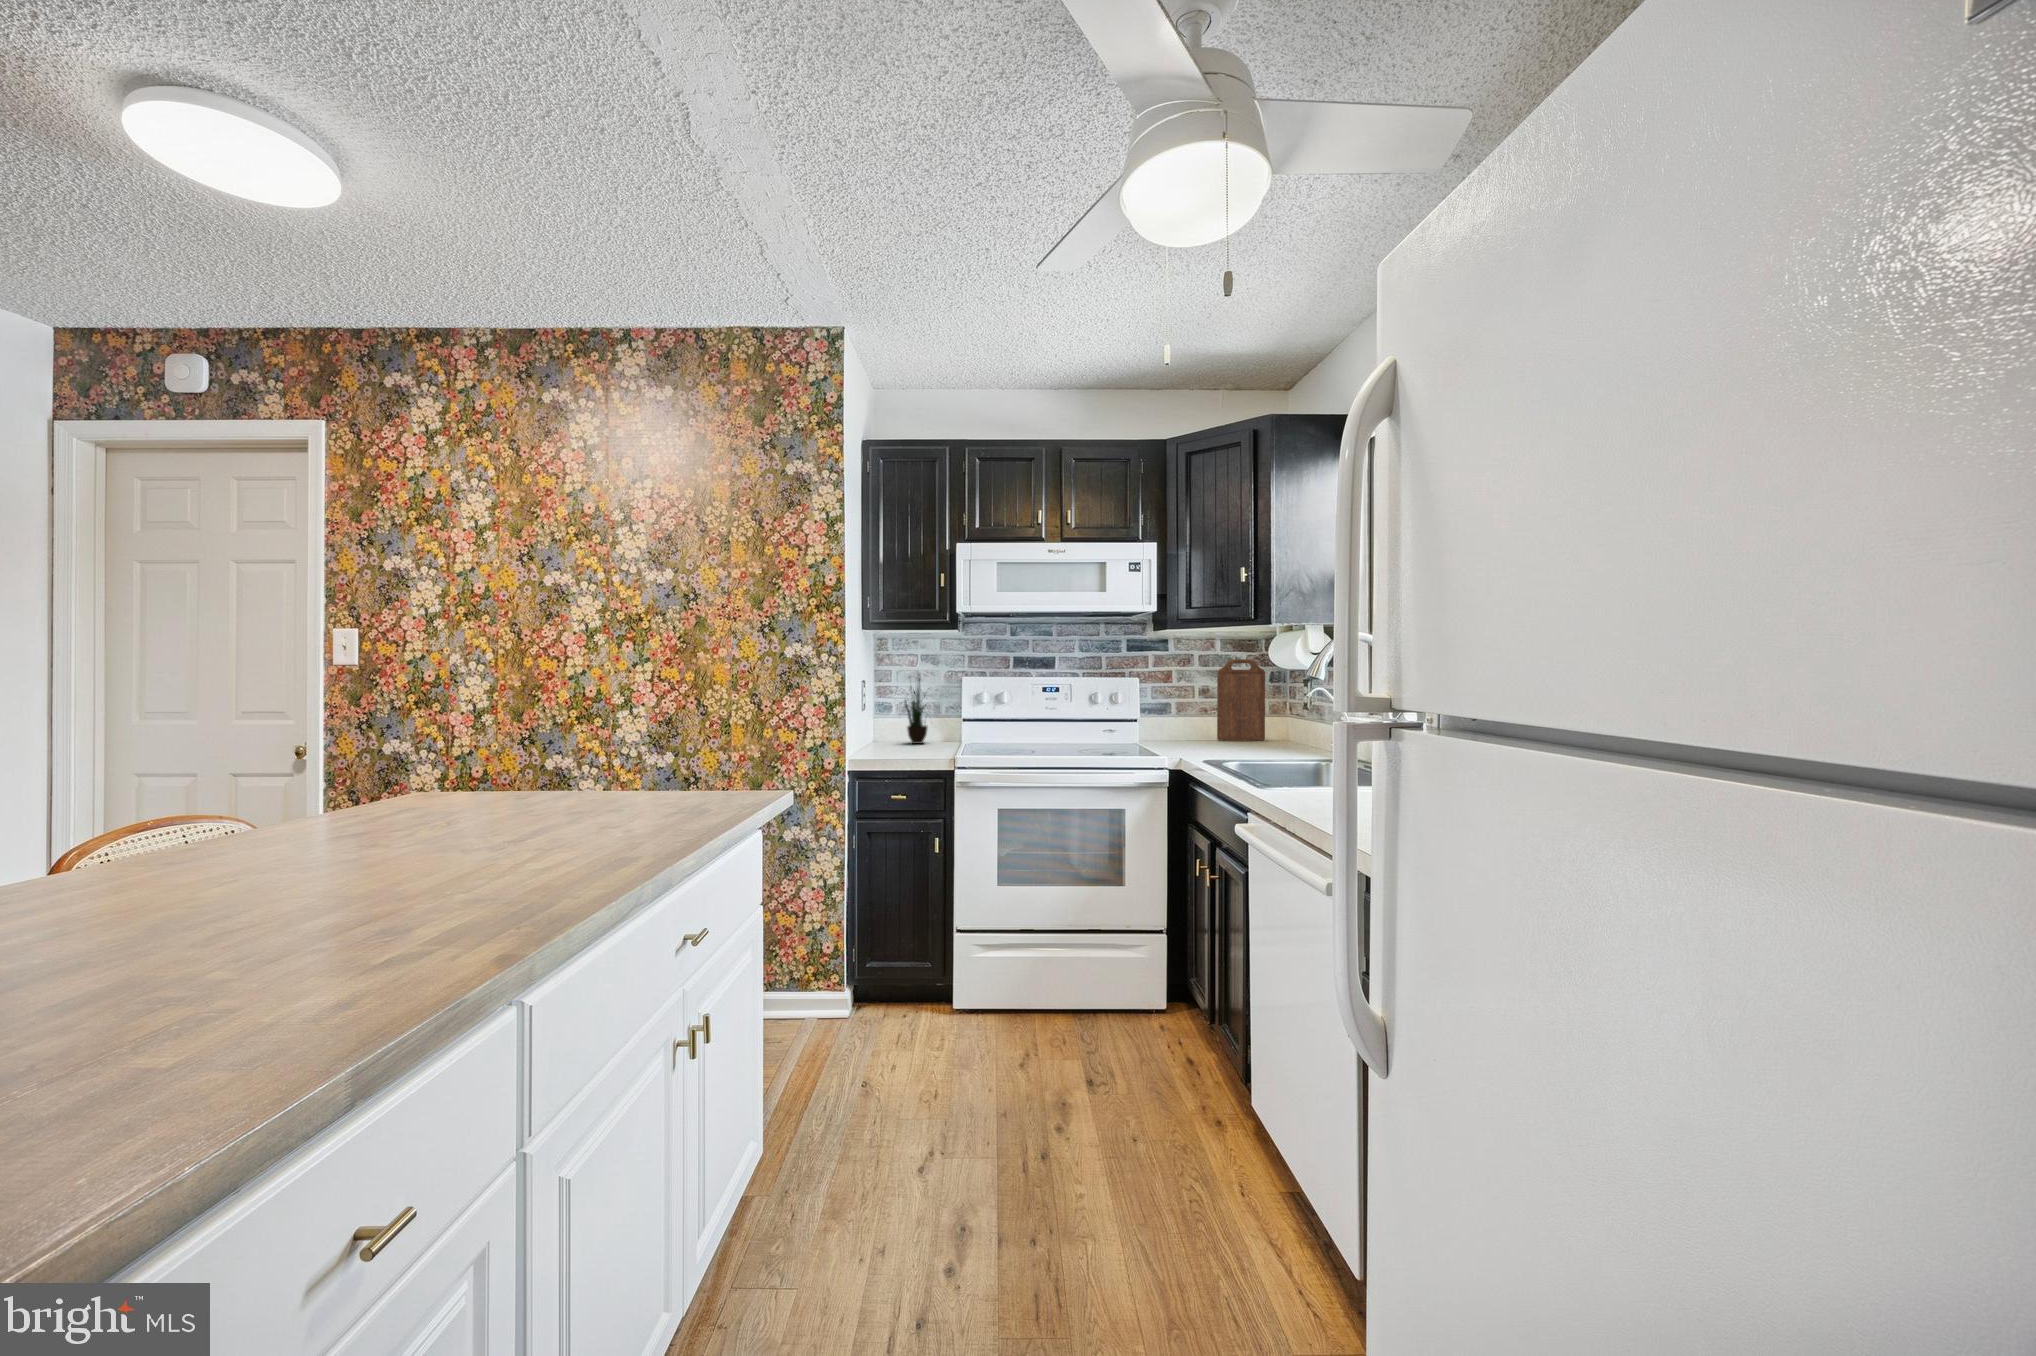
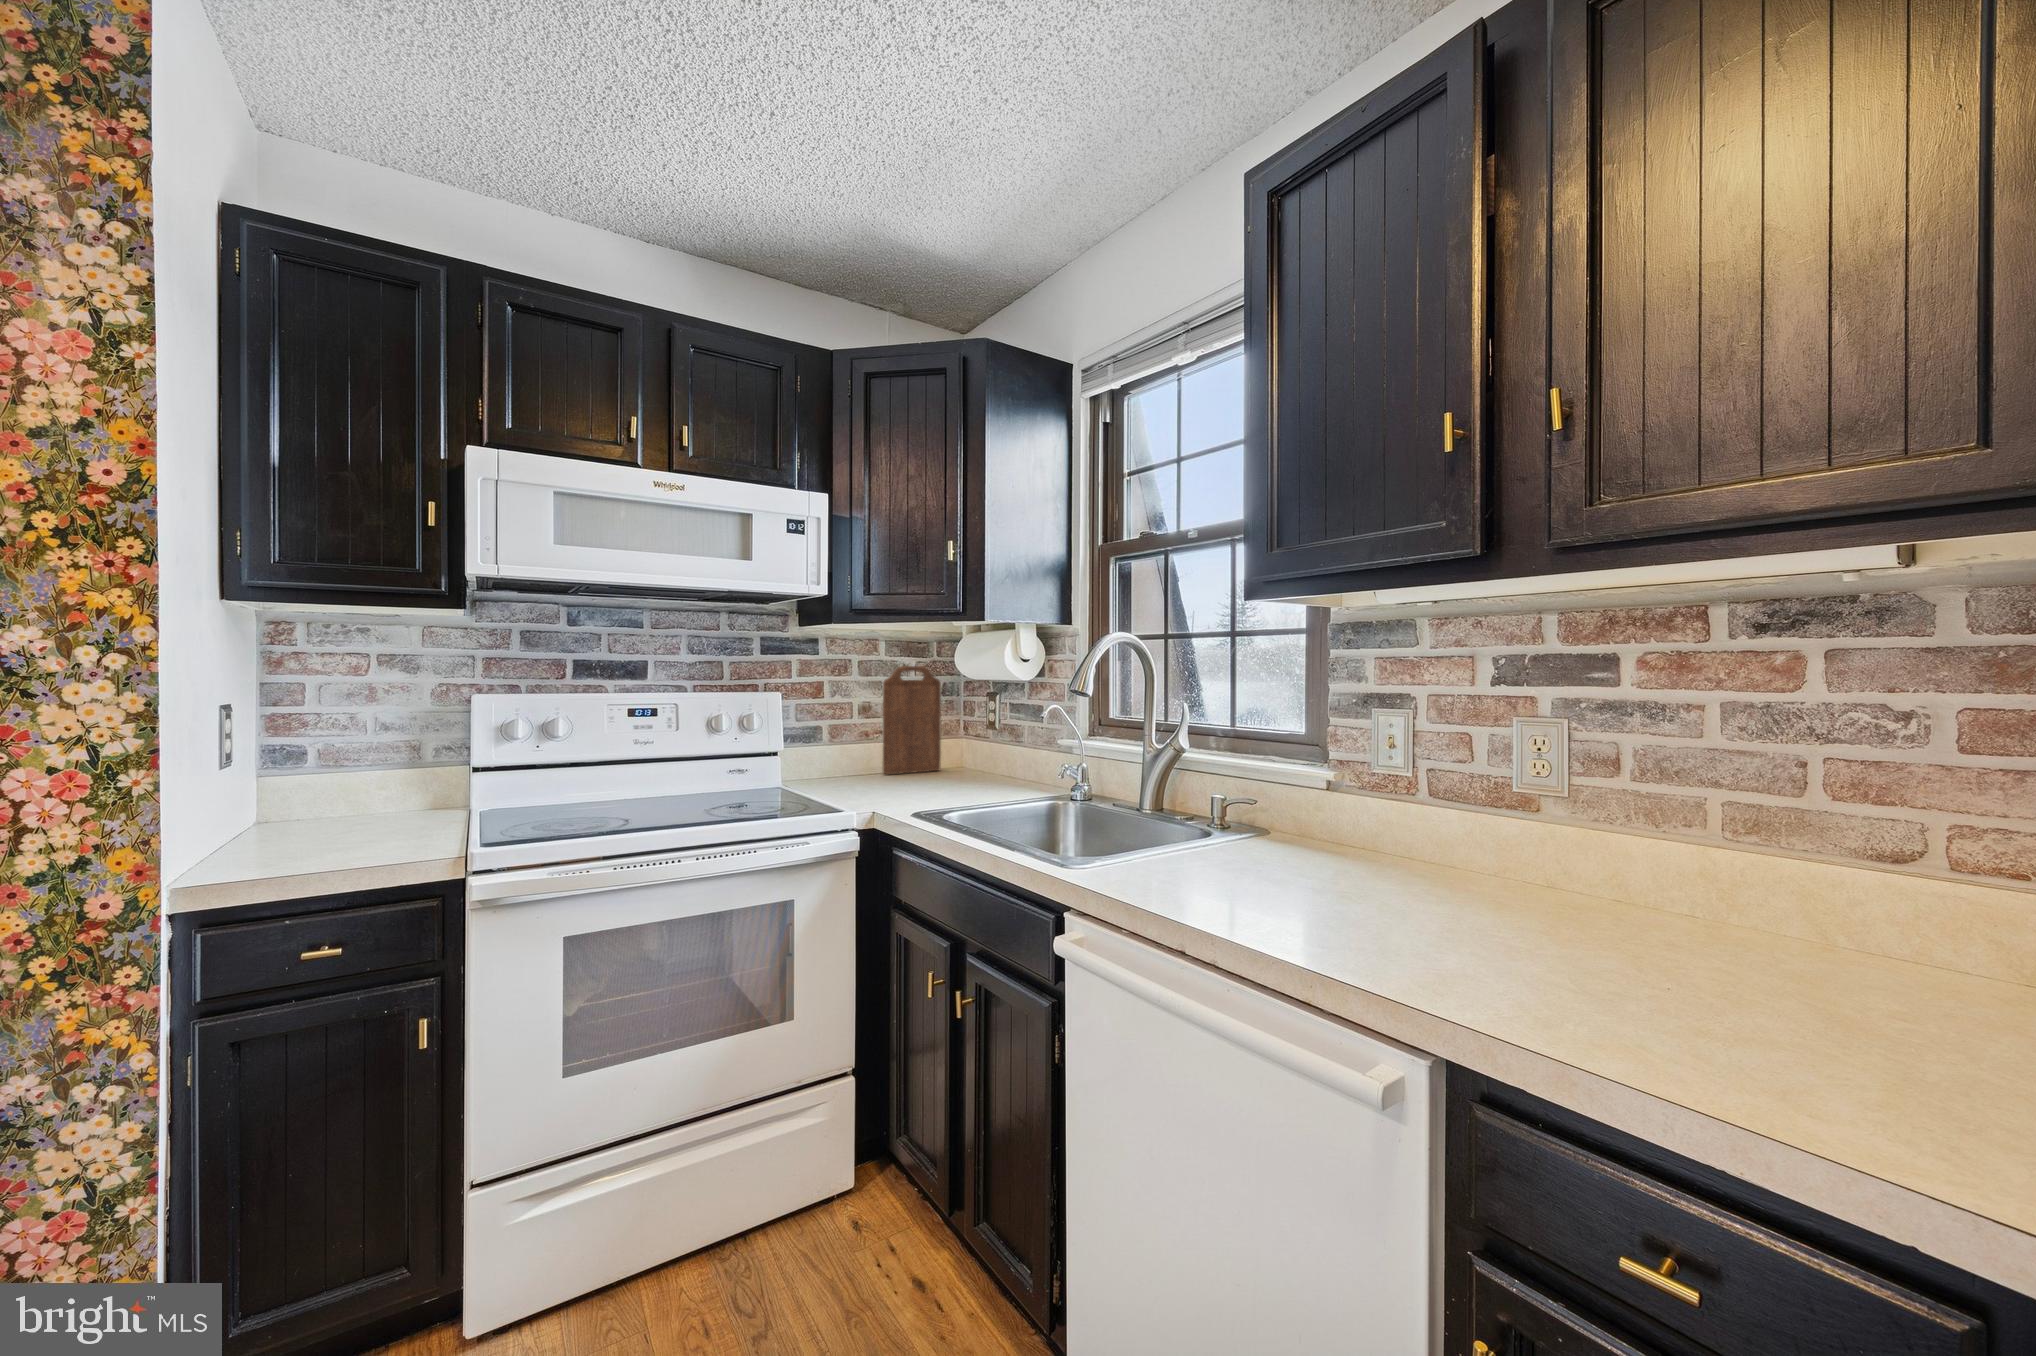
potted plant: present [901,678,927,744] -> none [308,665,412,820]

